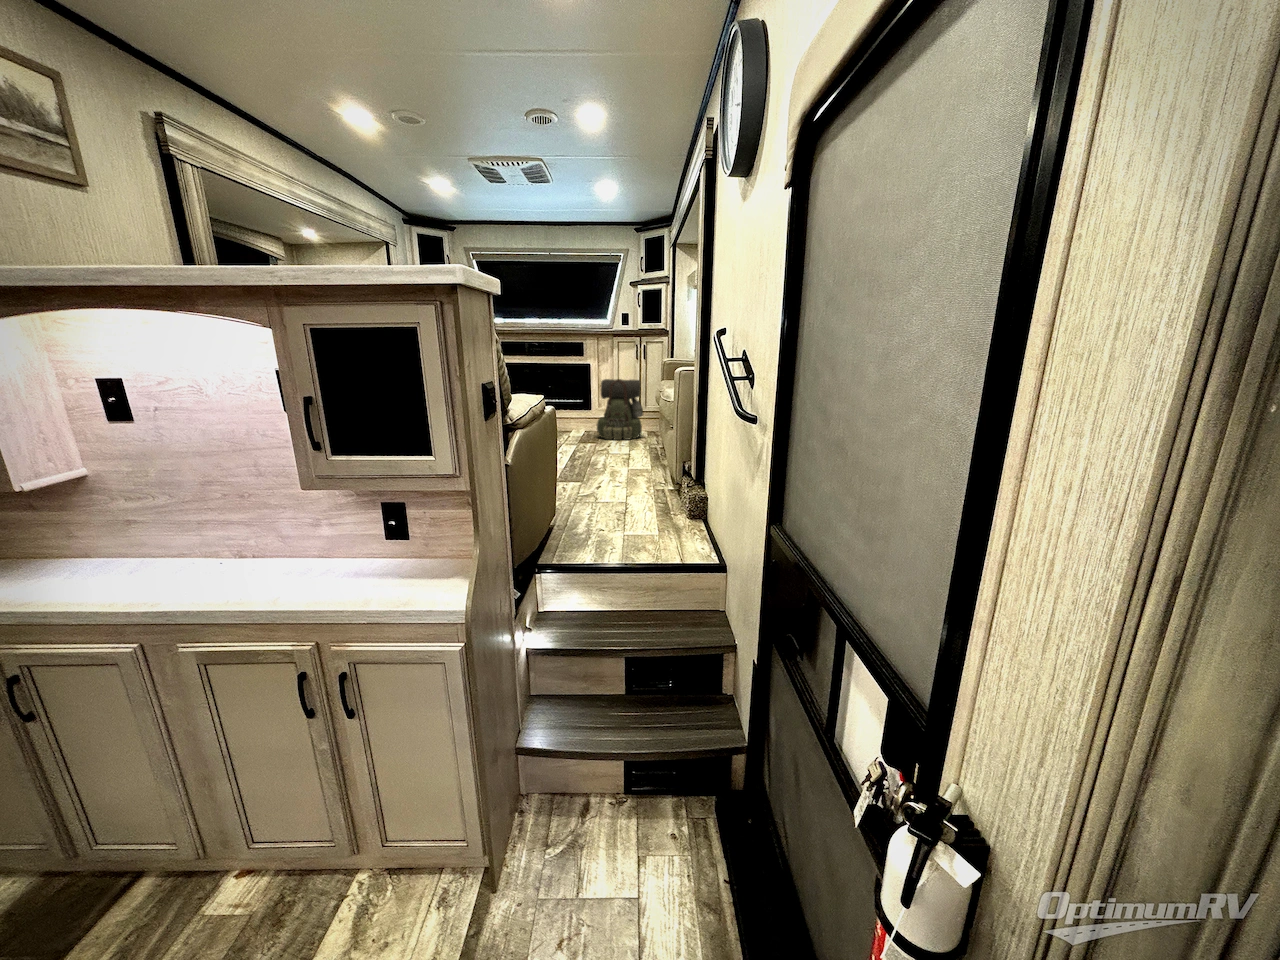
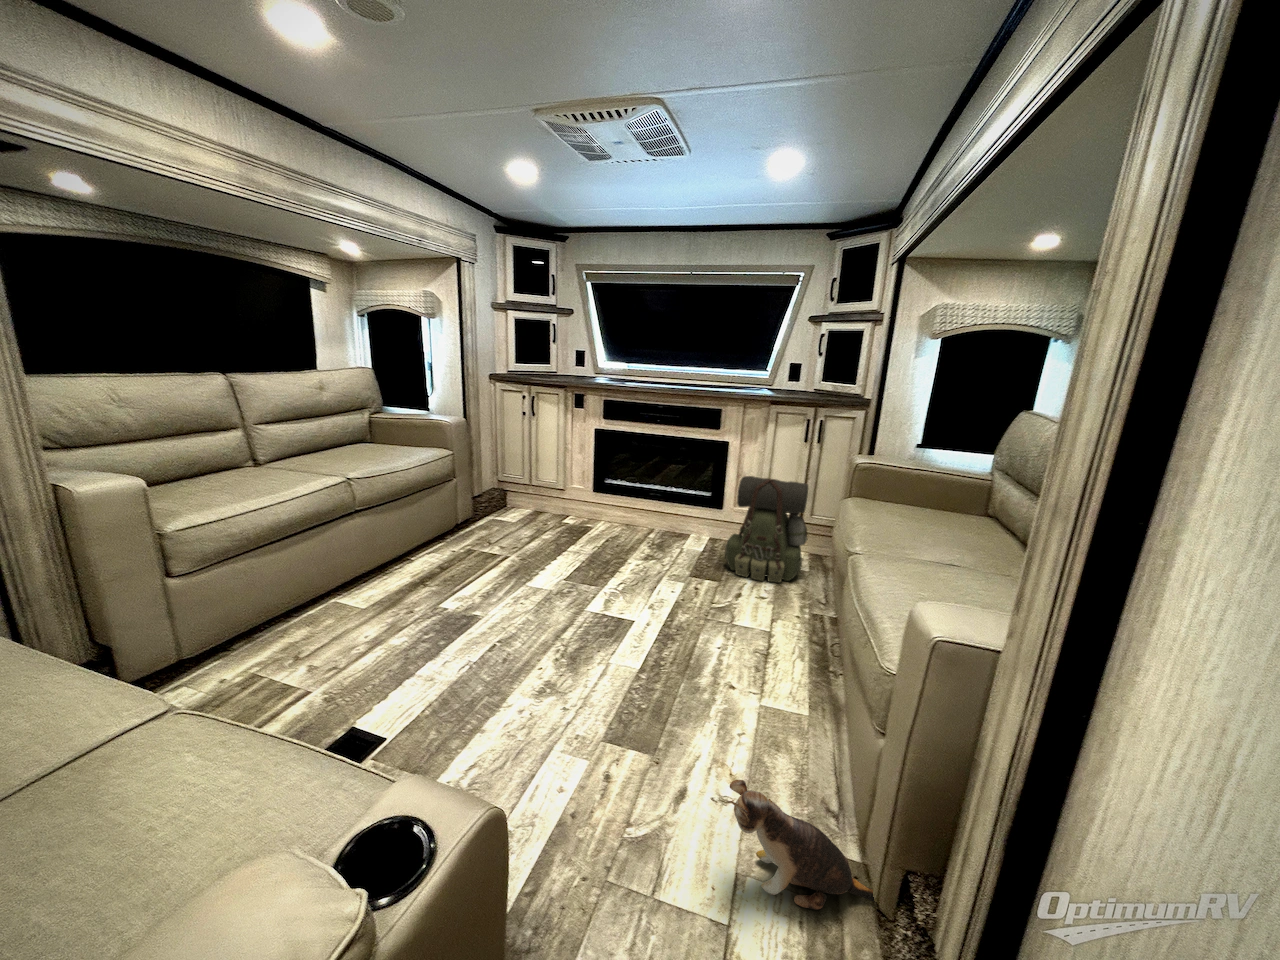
plush toy: none [616,459,676,495] -> present [730,780,875,910]

